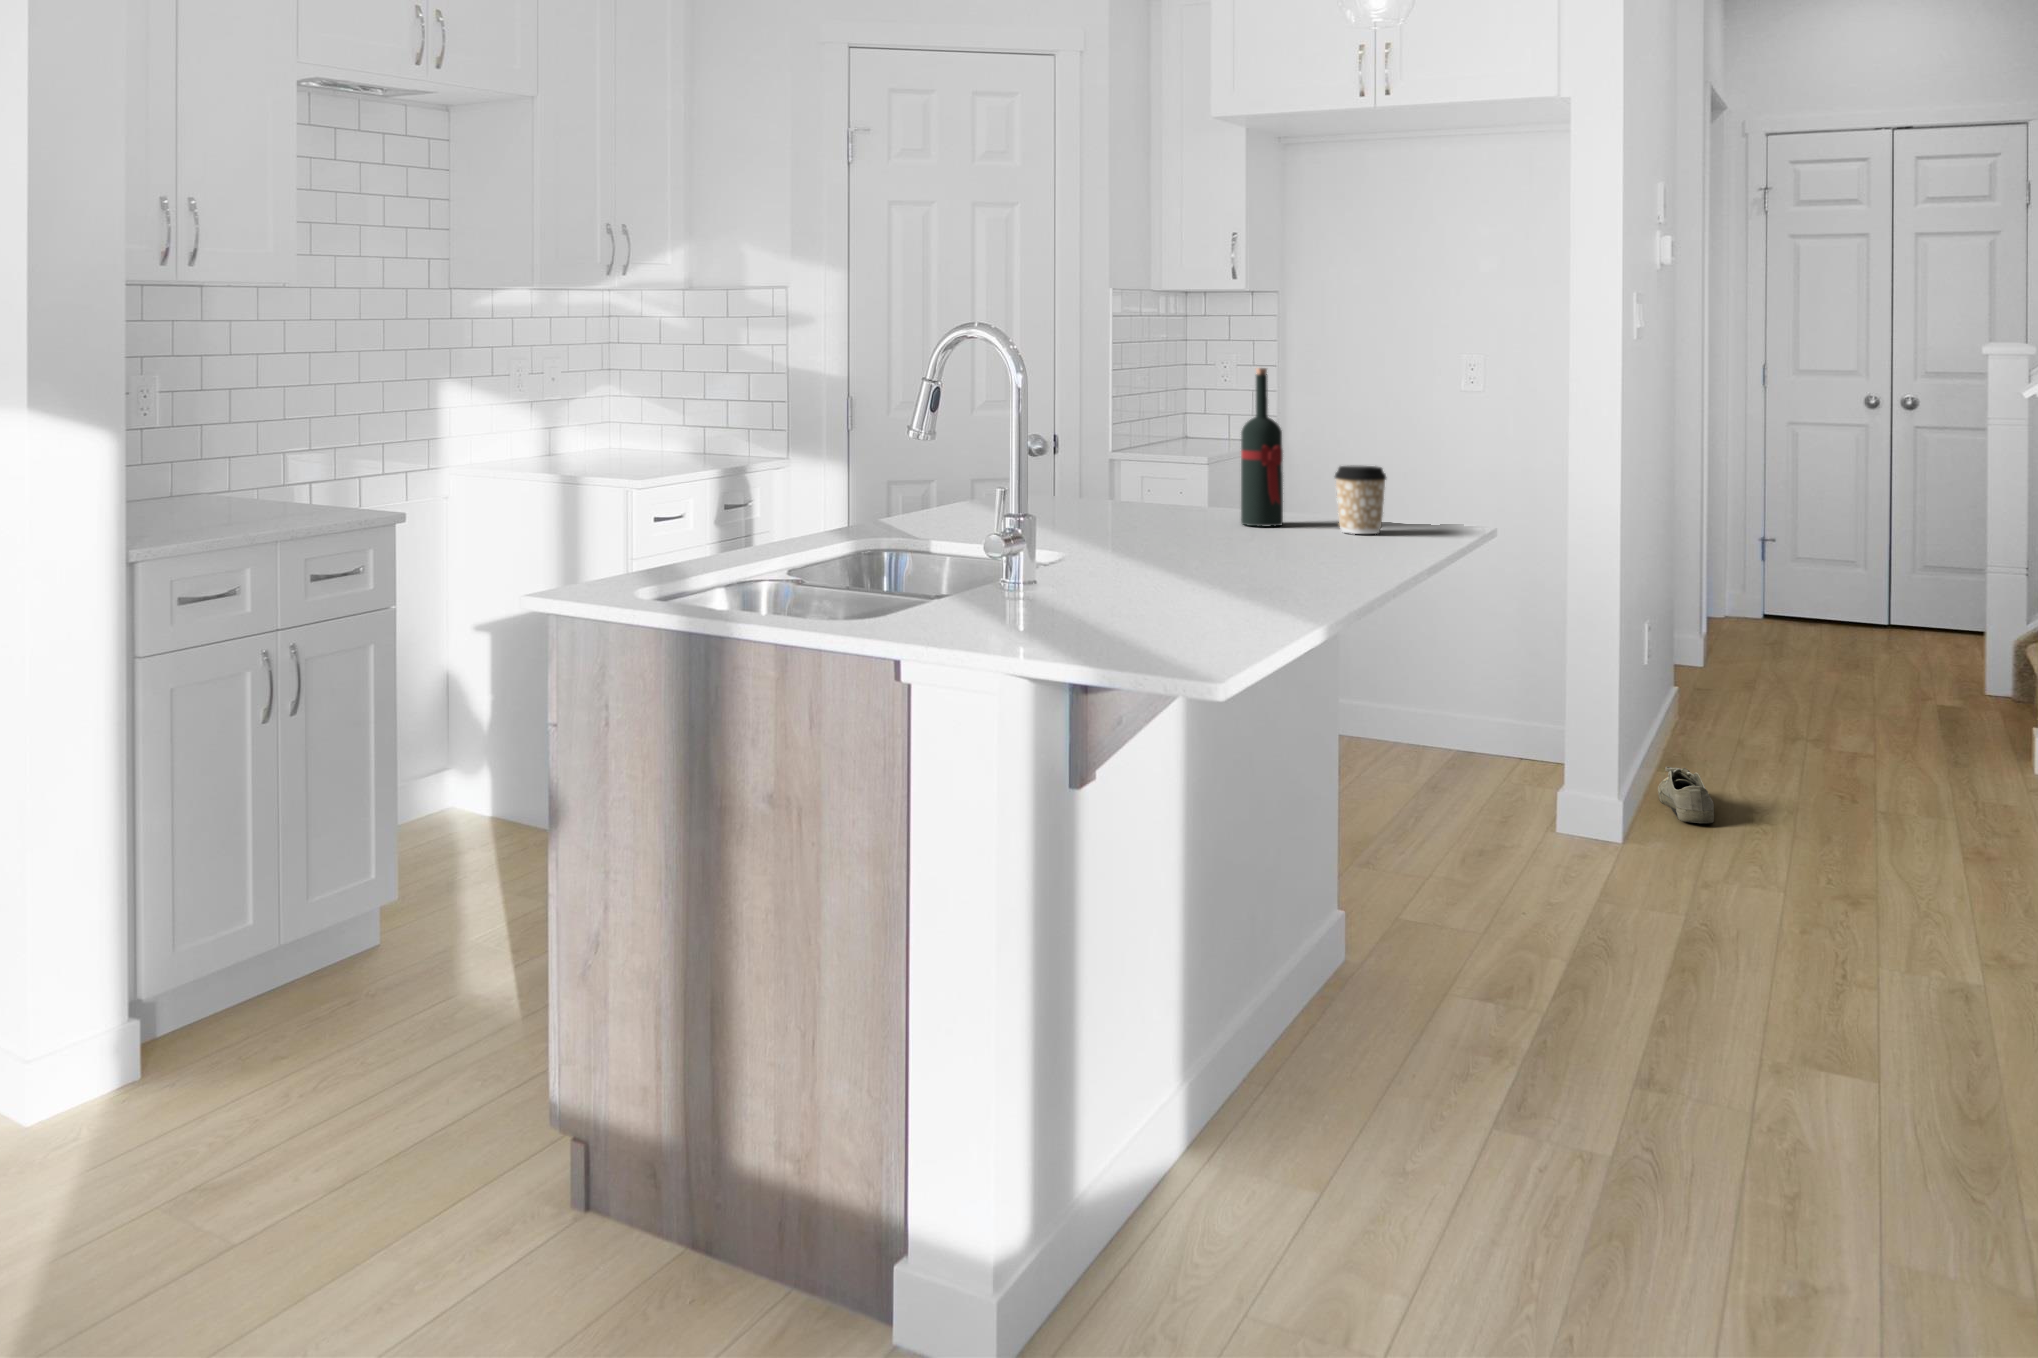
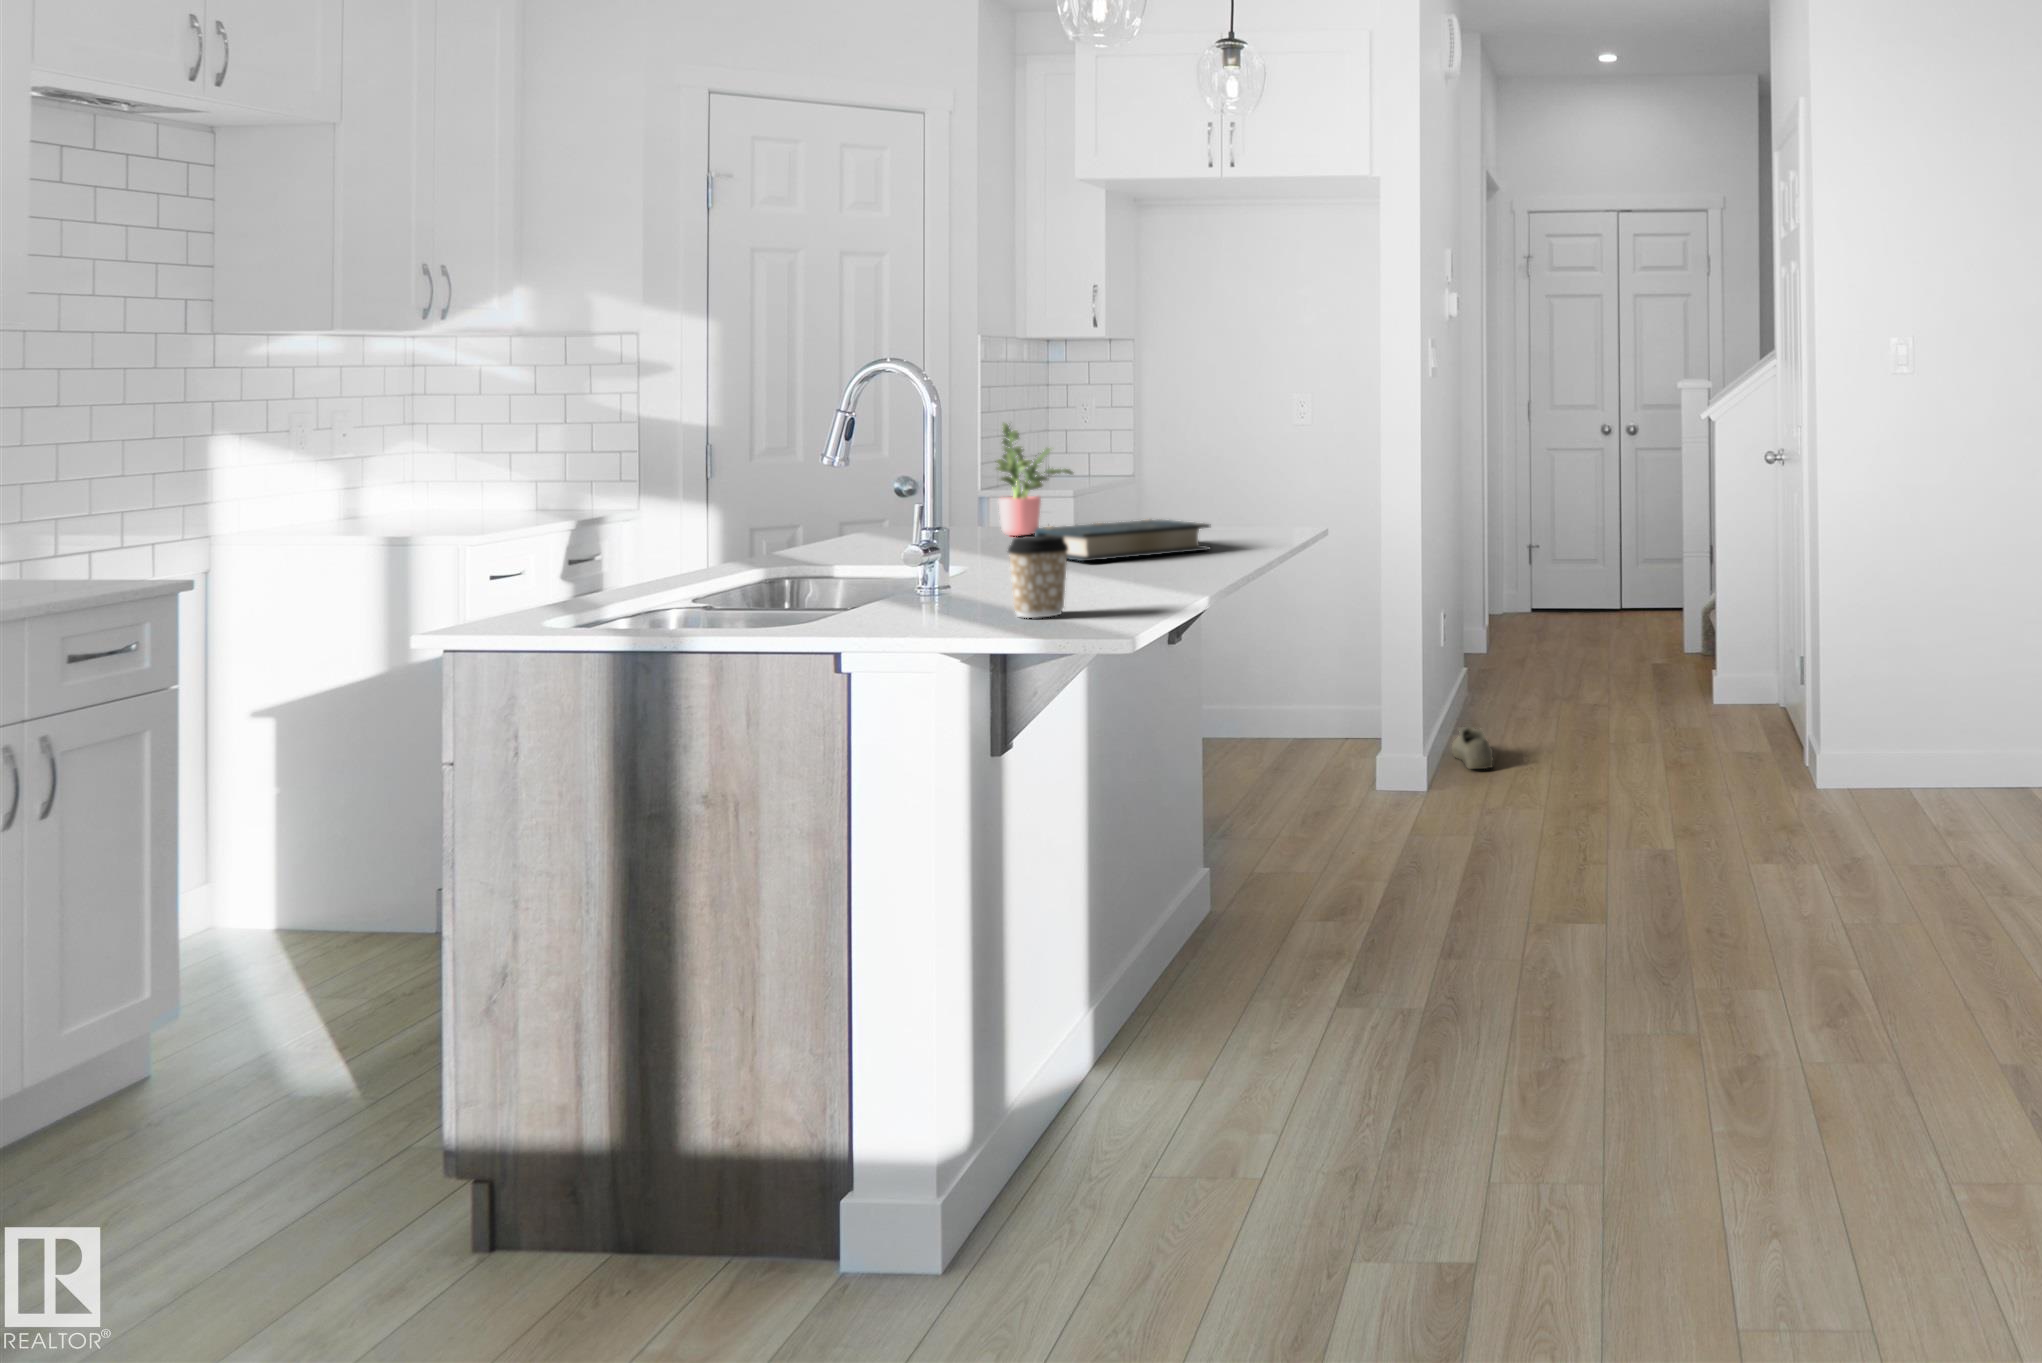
wine bottle: present [1241,368,1283,526] -> none [1120,397,1157,536]
potted plant: none [1103,390,1191,517] -> present [997,423,1073,536]
coffee cup: present [1335,466,1386,534] -> present [1008,535,1069,618]
book: none [1139,510,1341,558] -> present [1035,519,1210,561]

